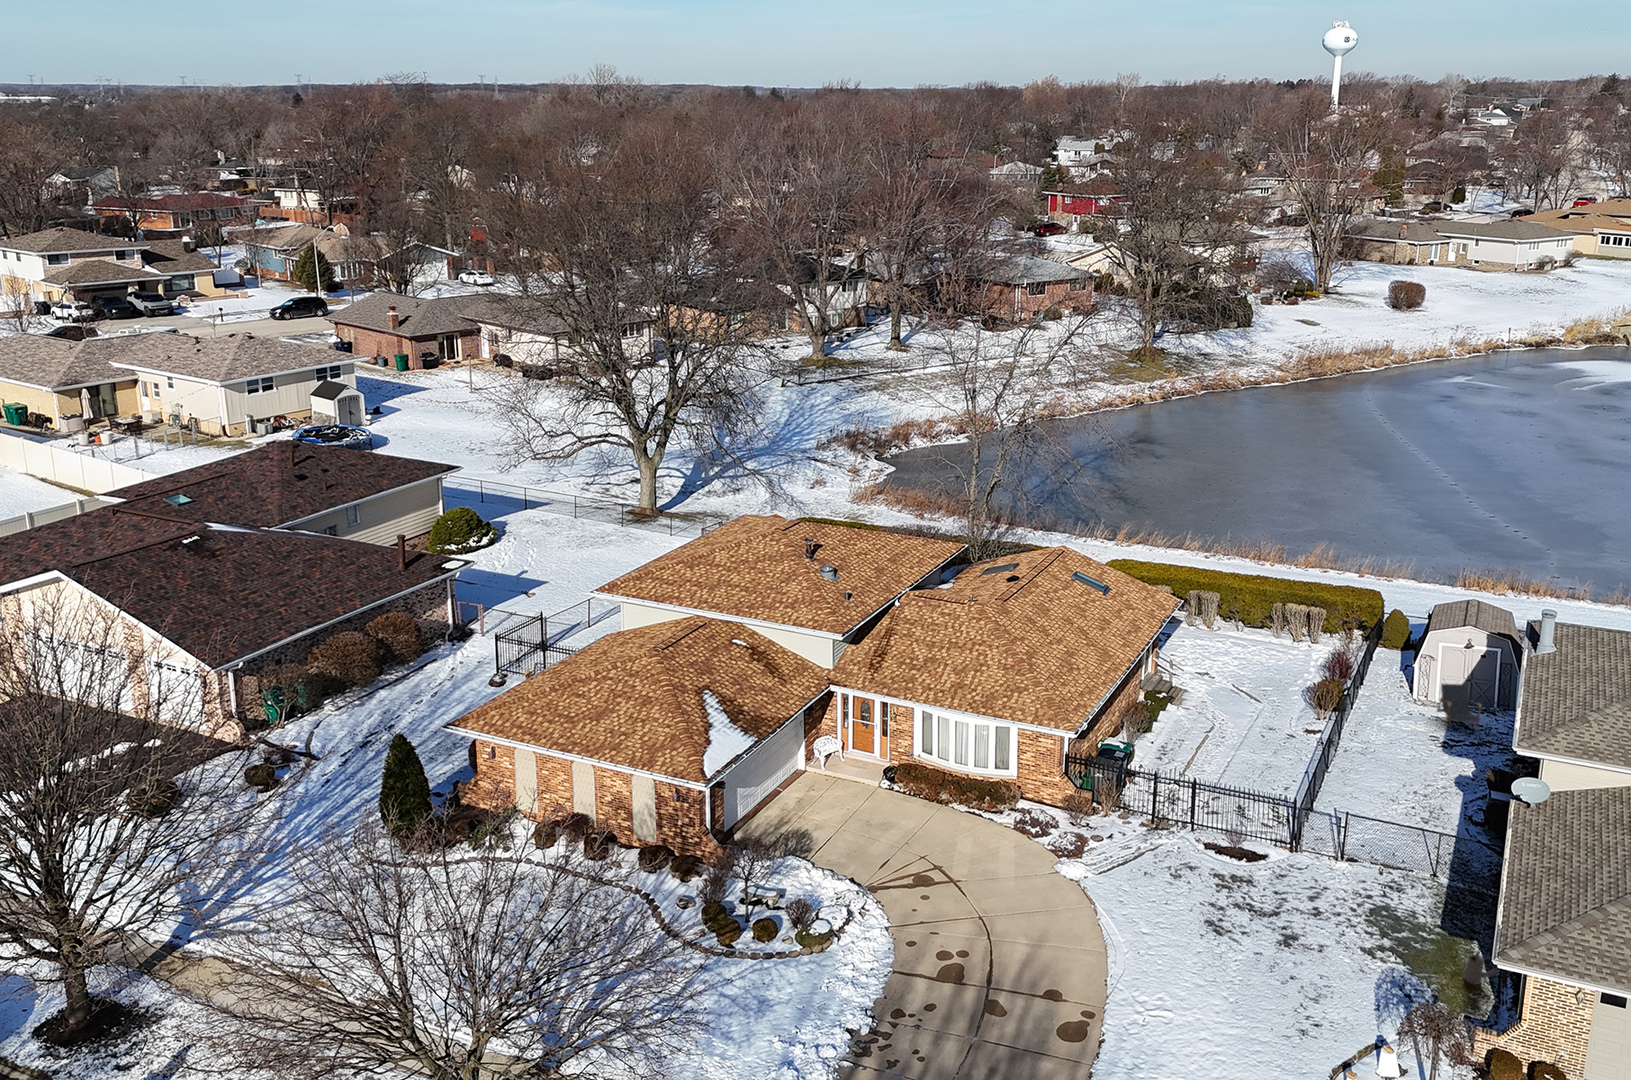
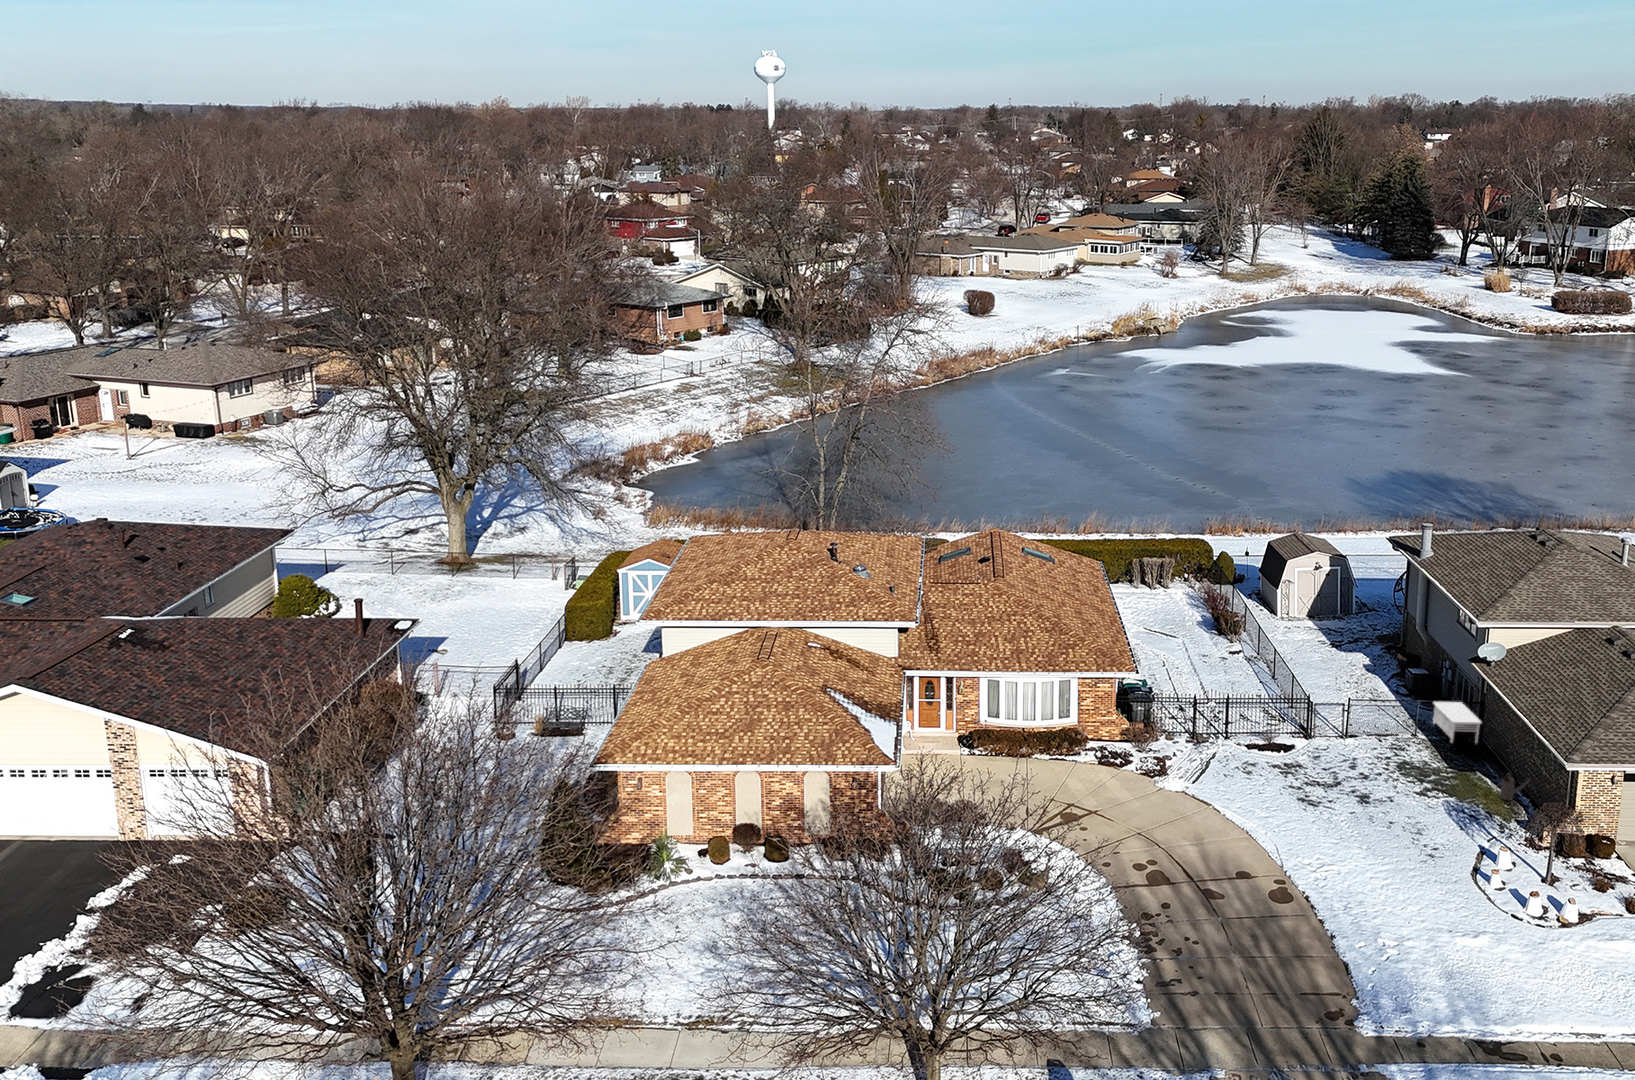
lounge chair: present [1437,684,1481,729] -> none [1332,589,1370,629]
storage bench: none [1456,839,1501,903] -> present [1433,702,1481,743]

